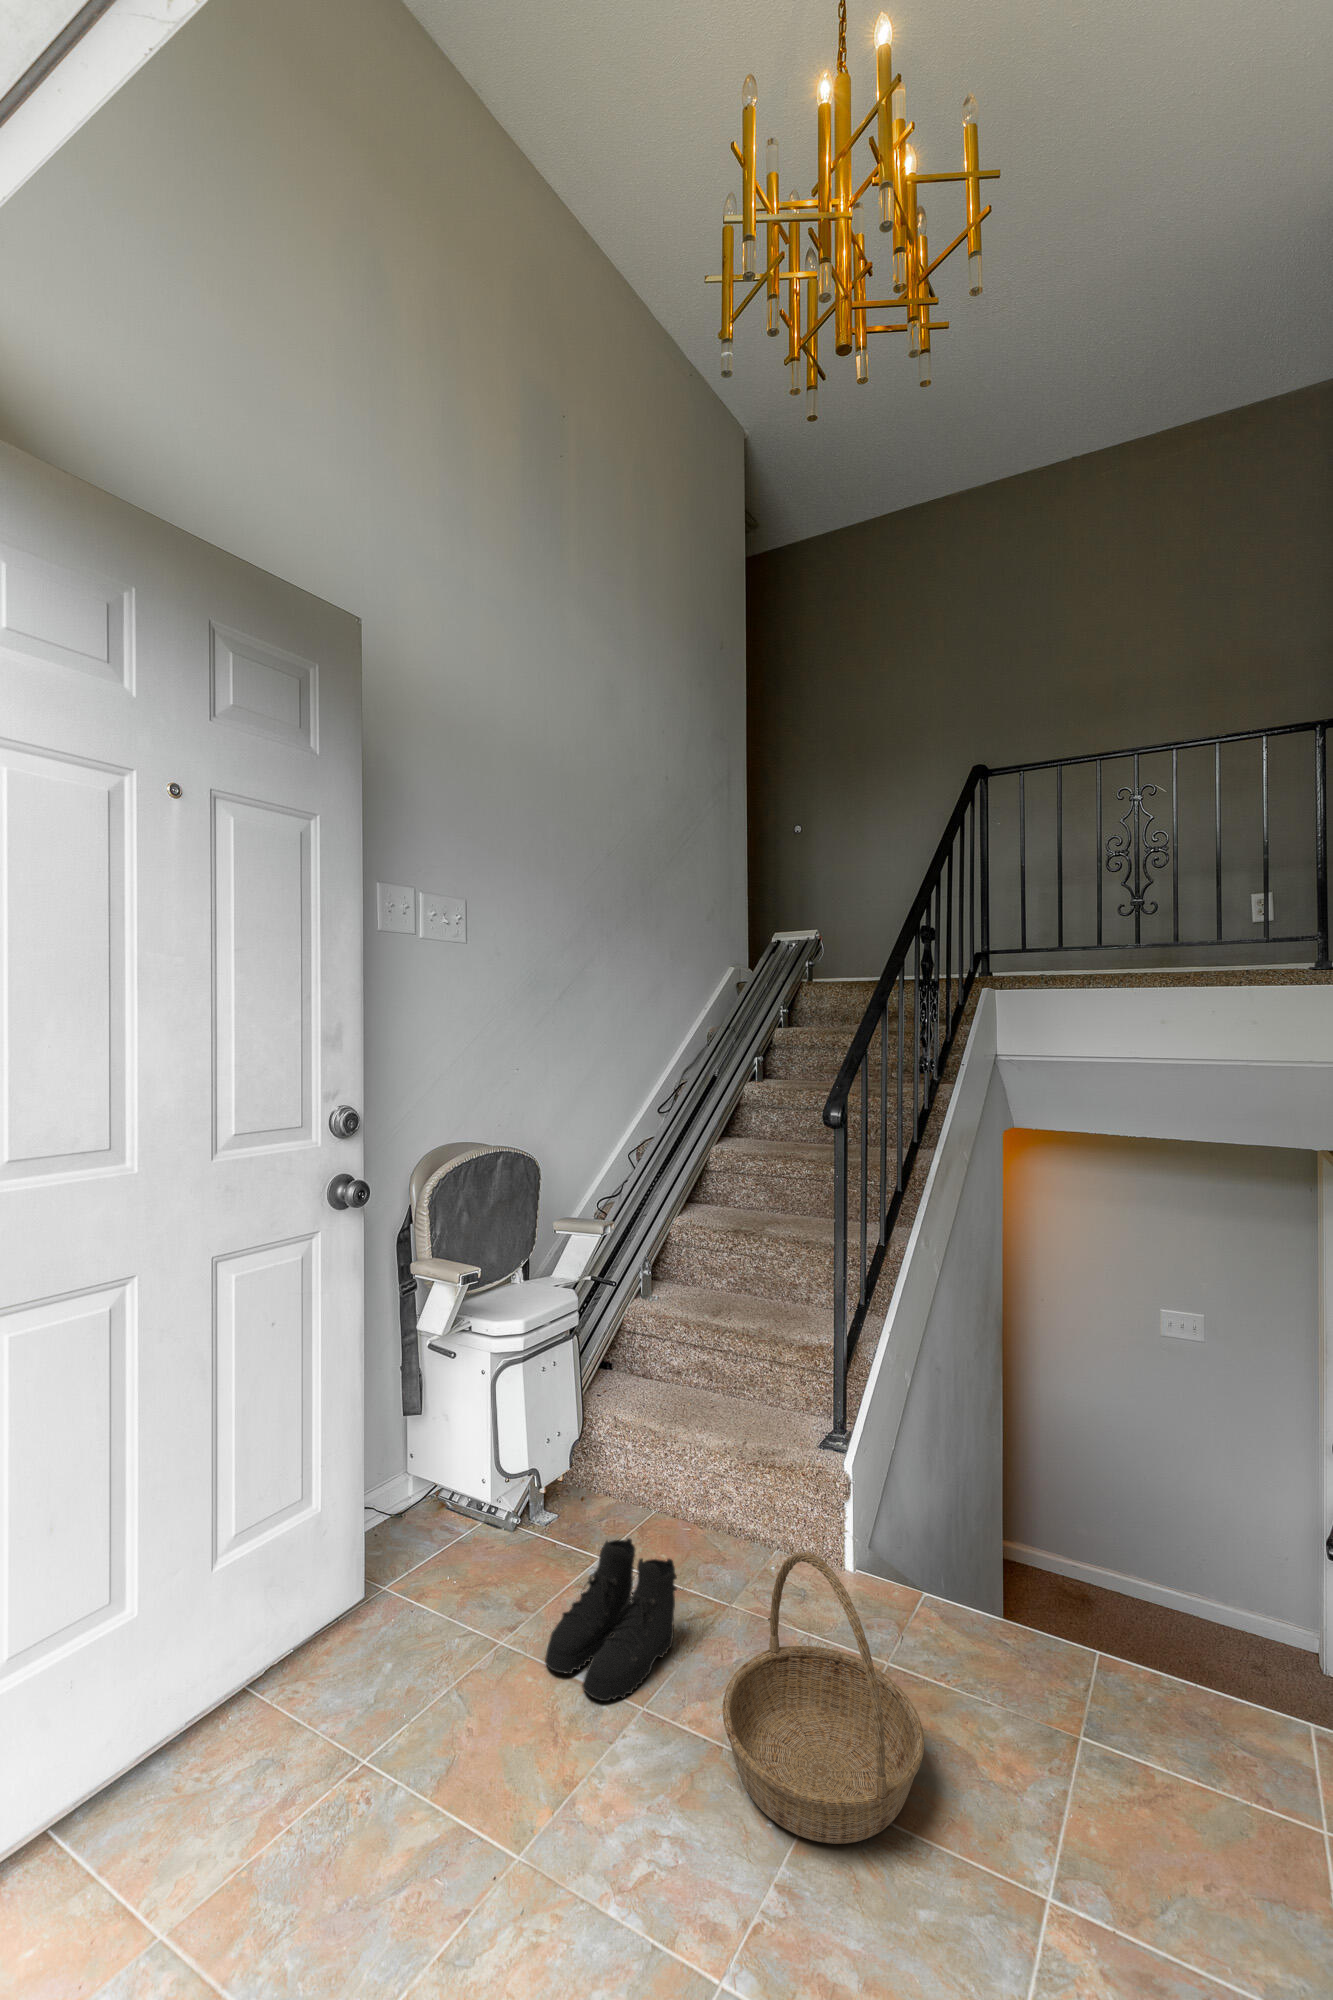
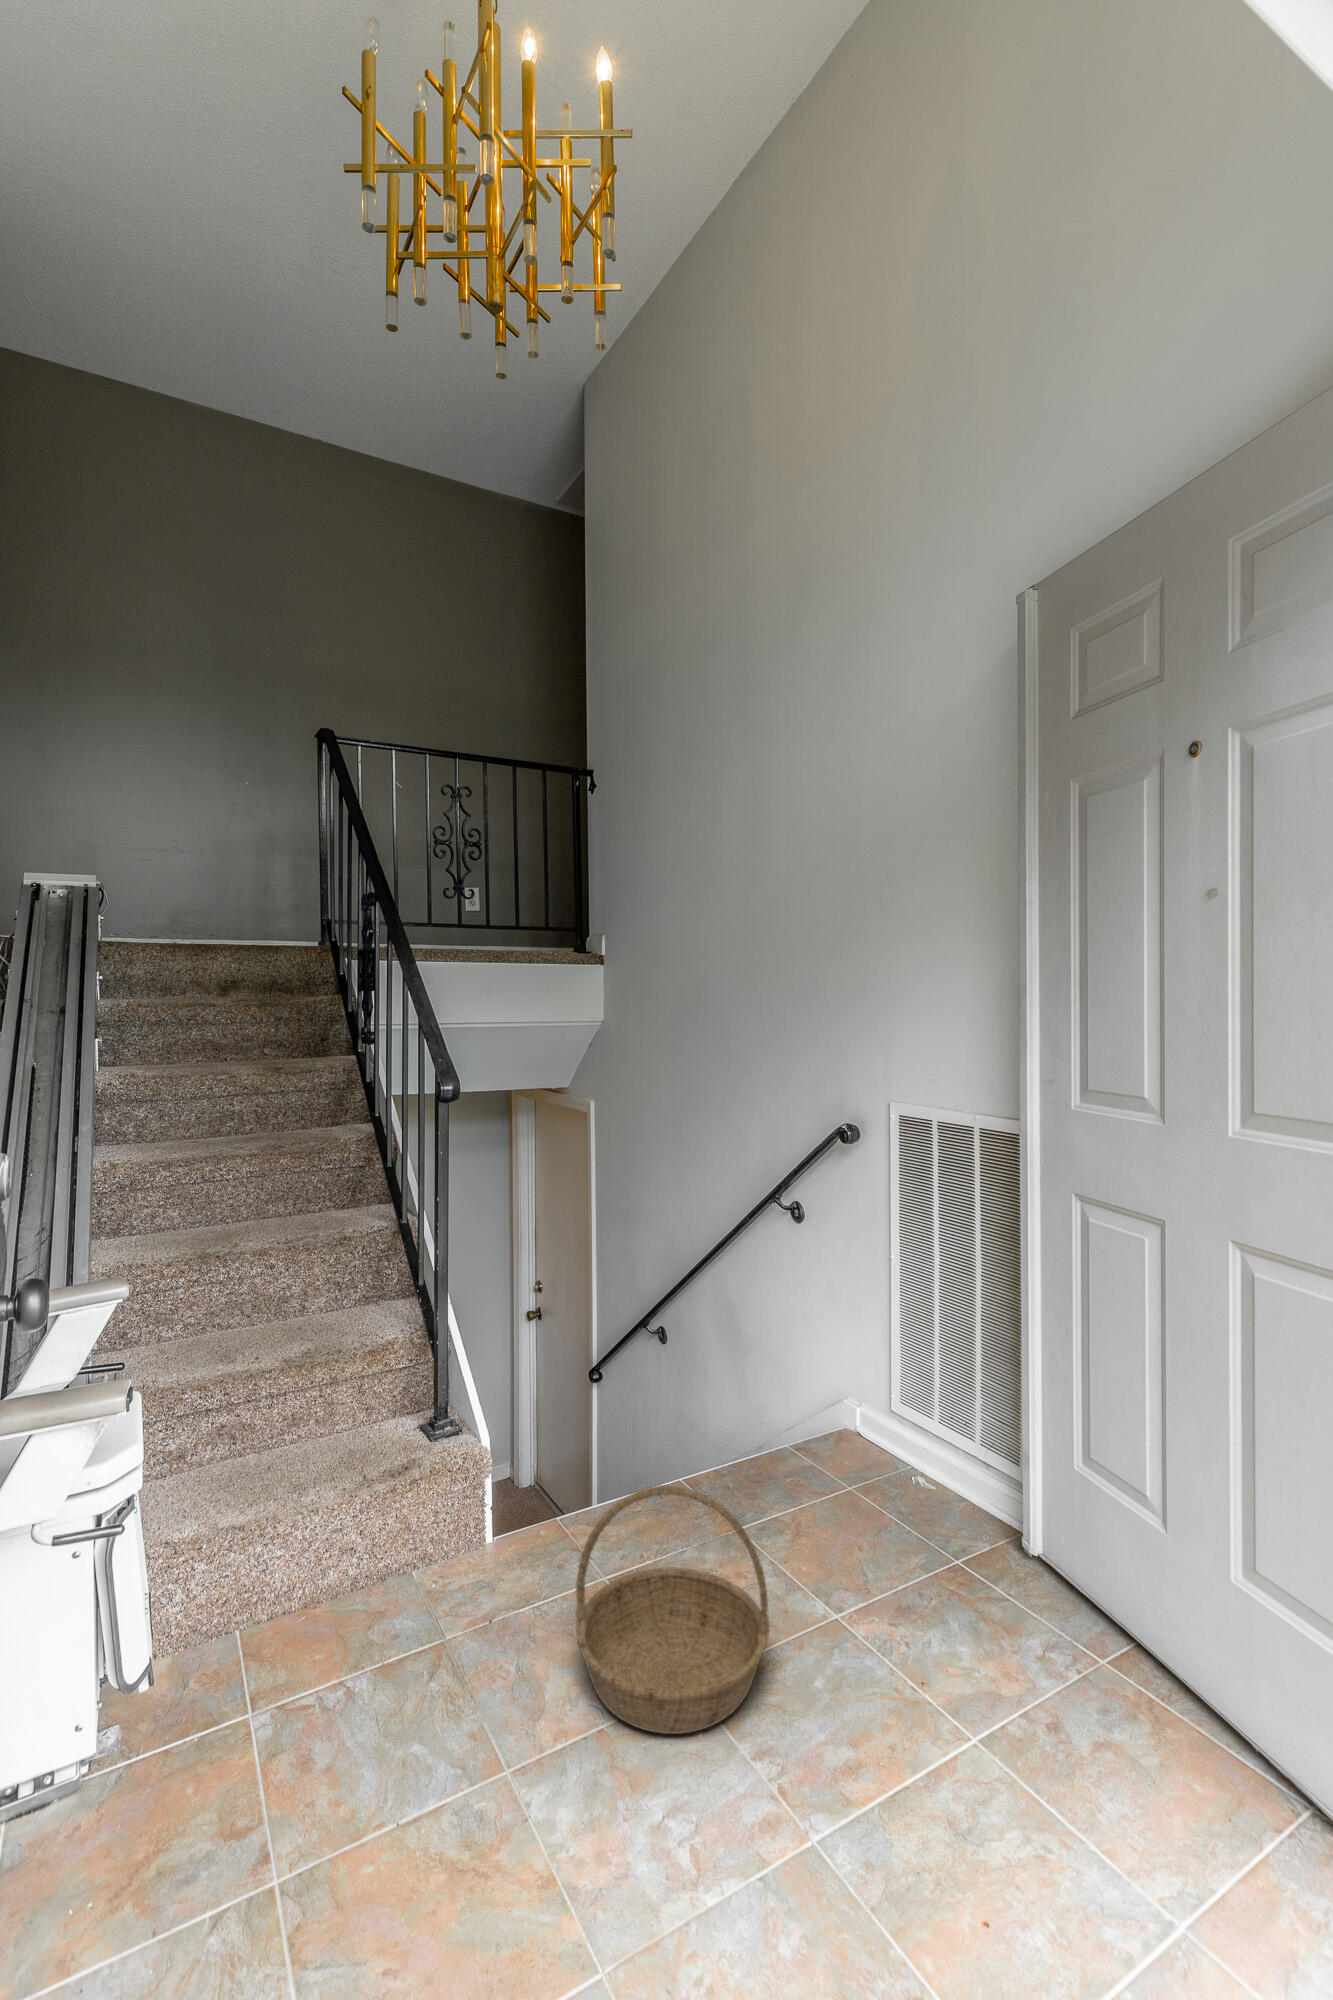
boots: present [545,1538,677,1701] -> none [341,1618,479,1839]

